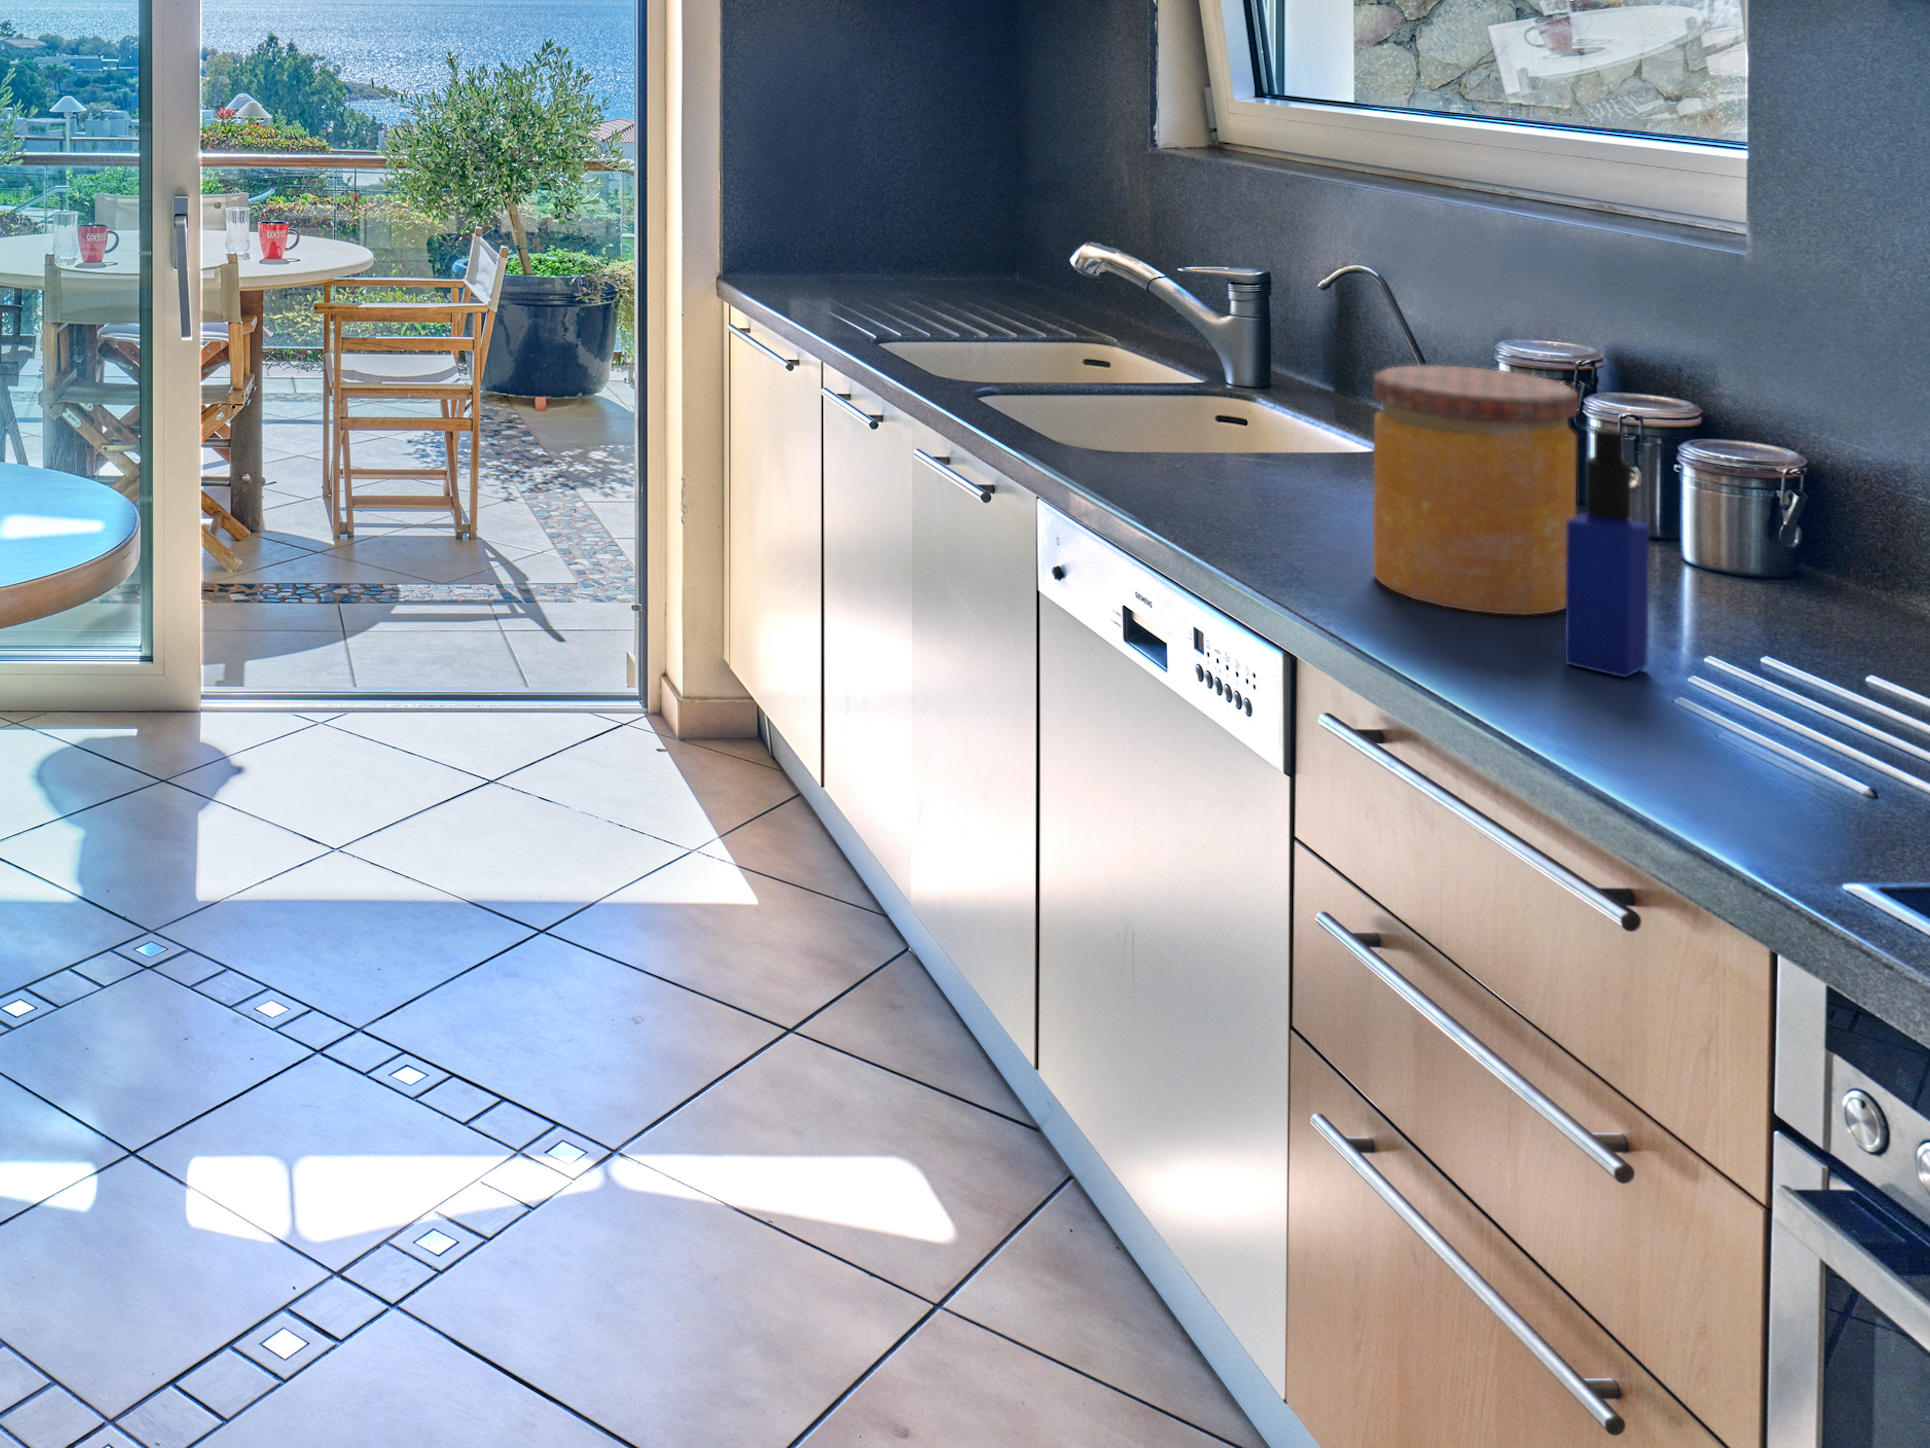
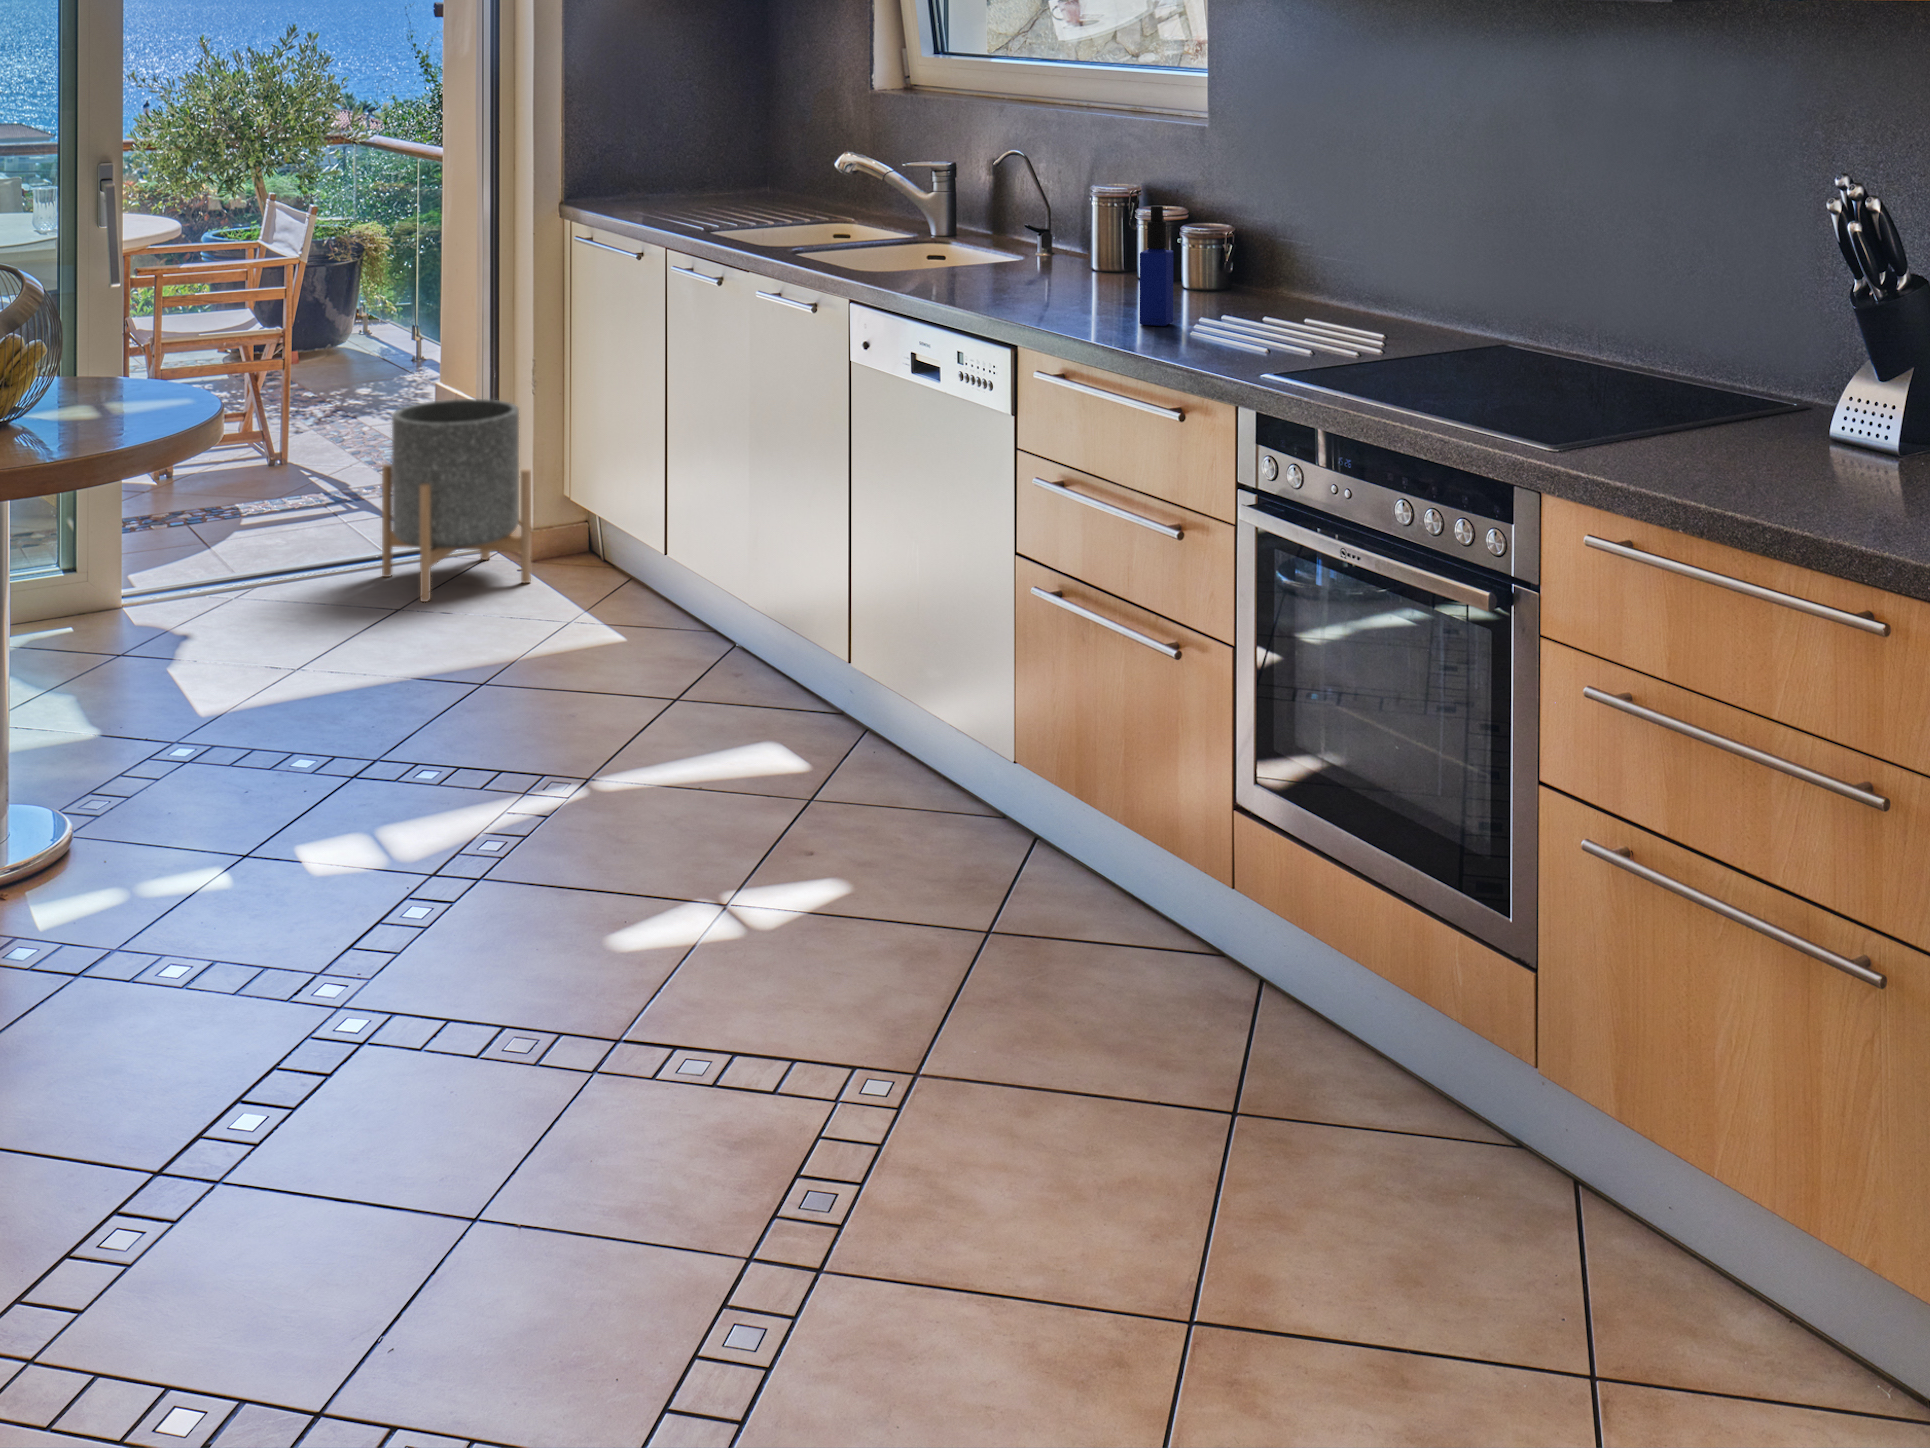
jar: present [1373,365,1578,615] -> none [1046,190,1140,312]
planter: none [491,511,664,773] -> present [382,399,531,602]

